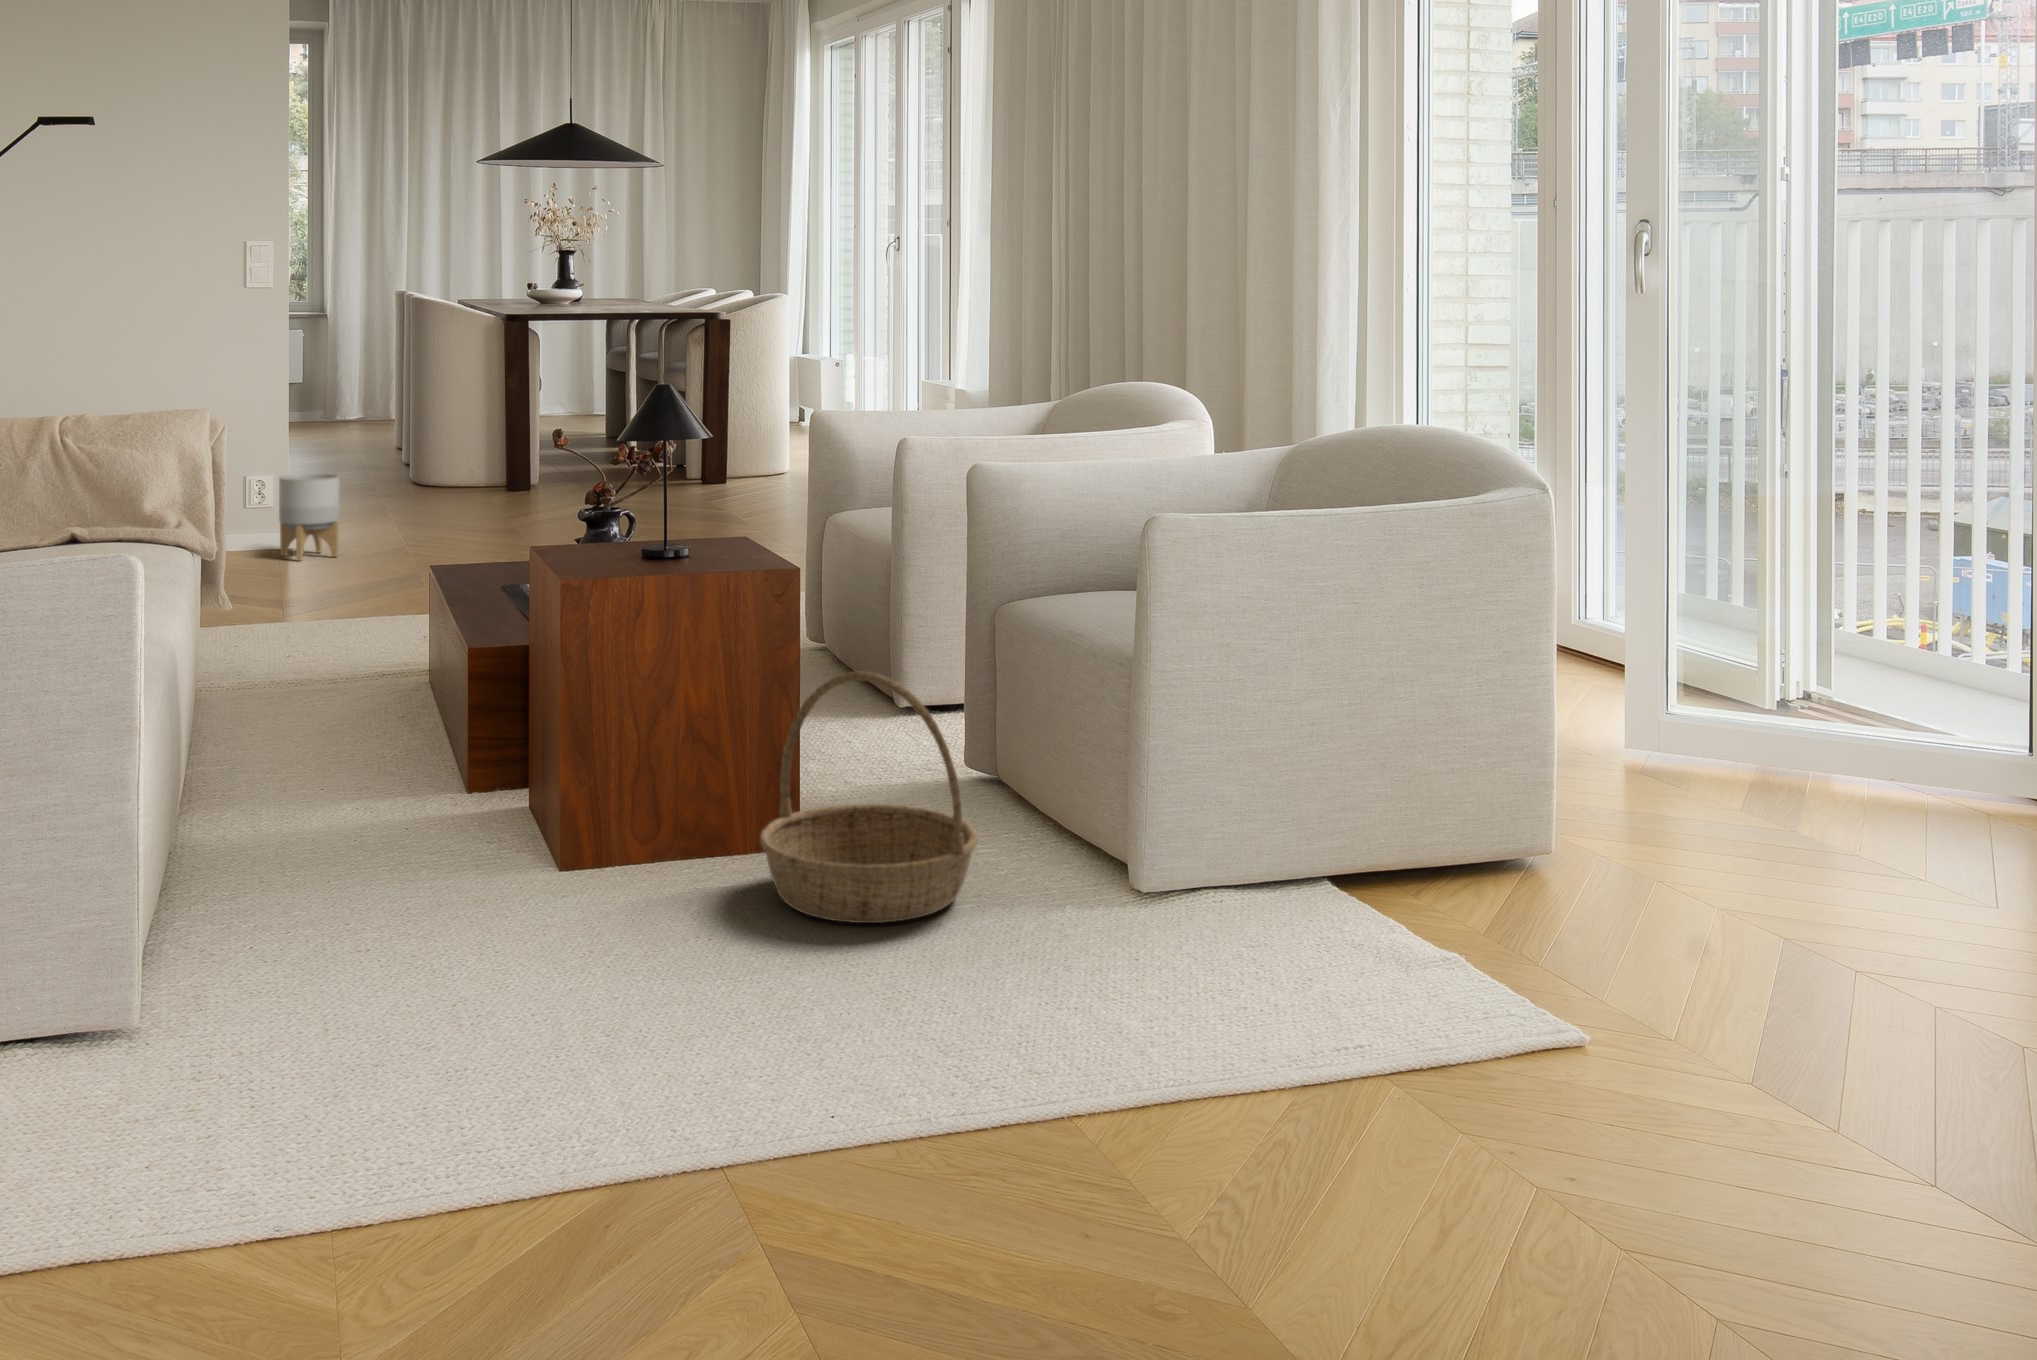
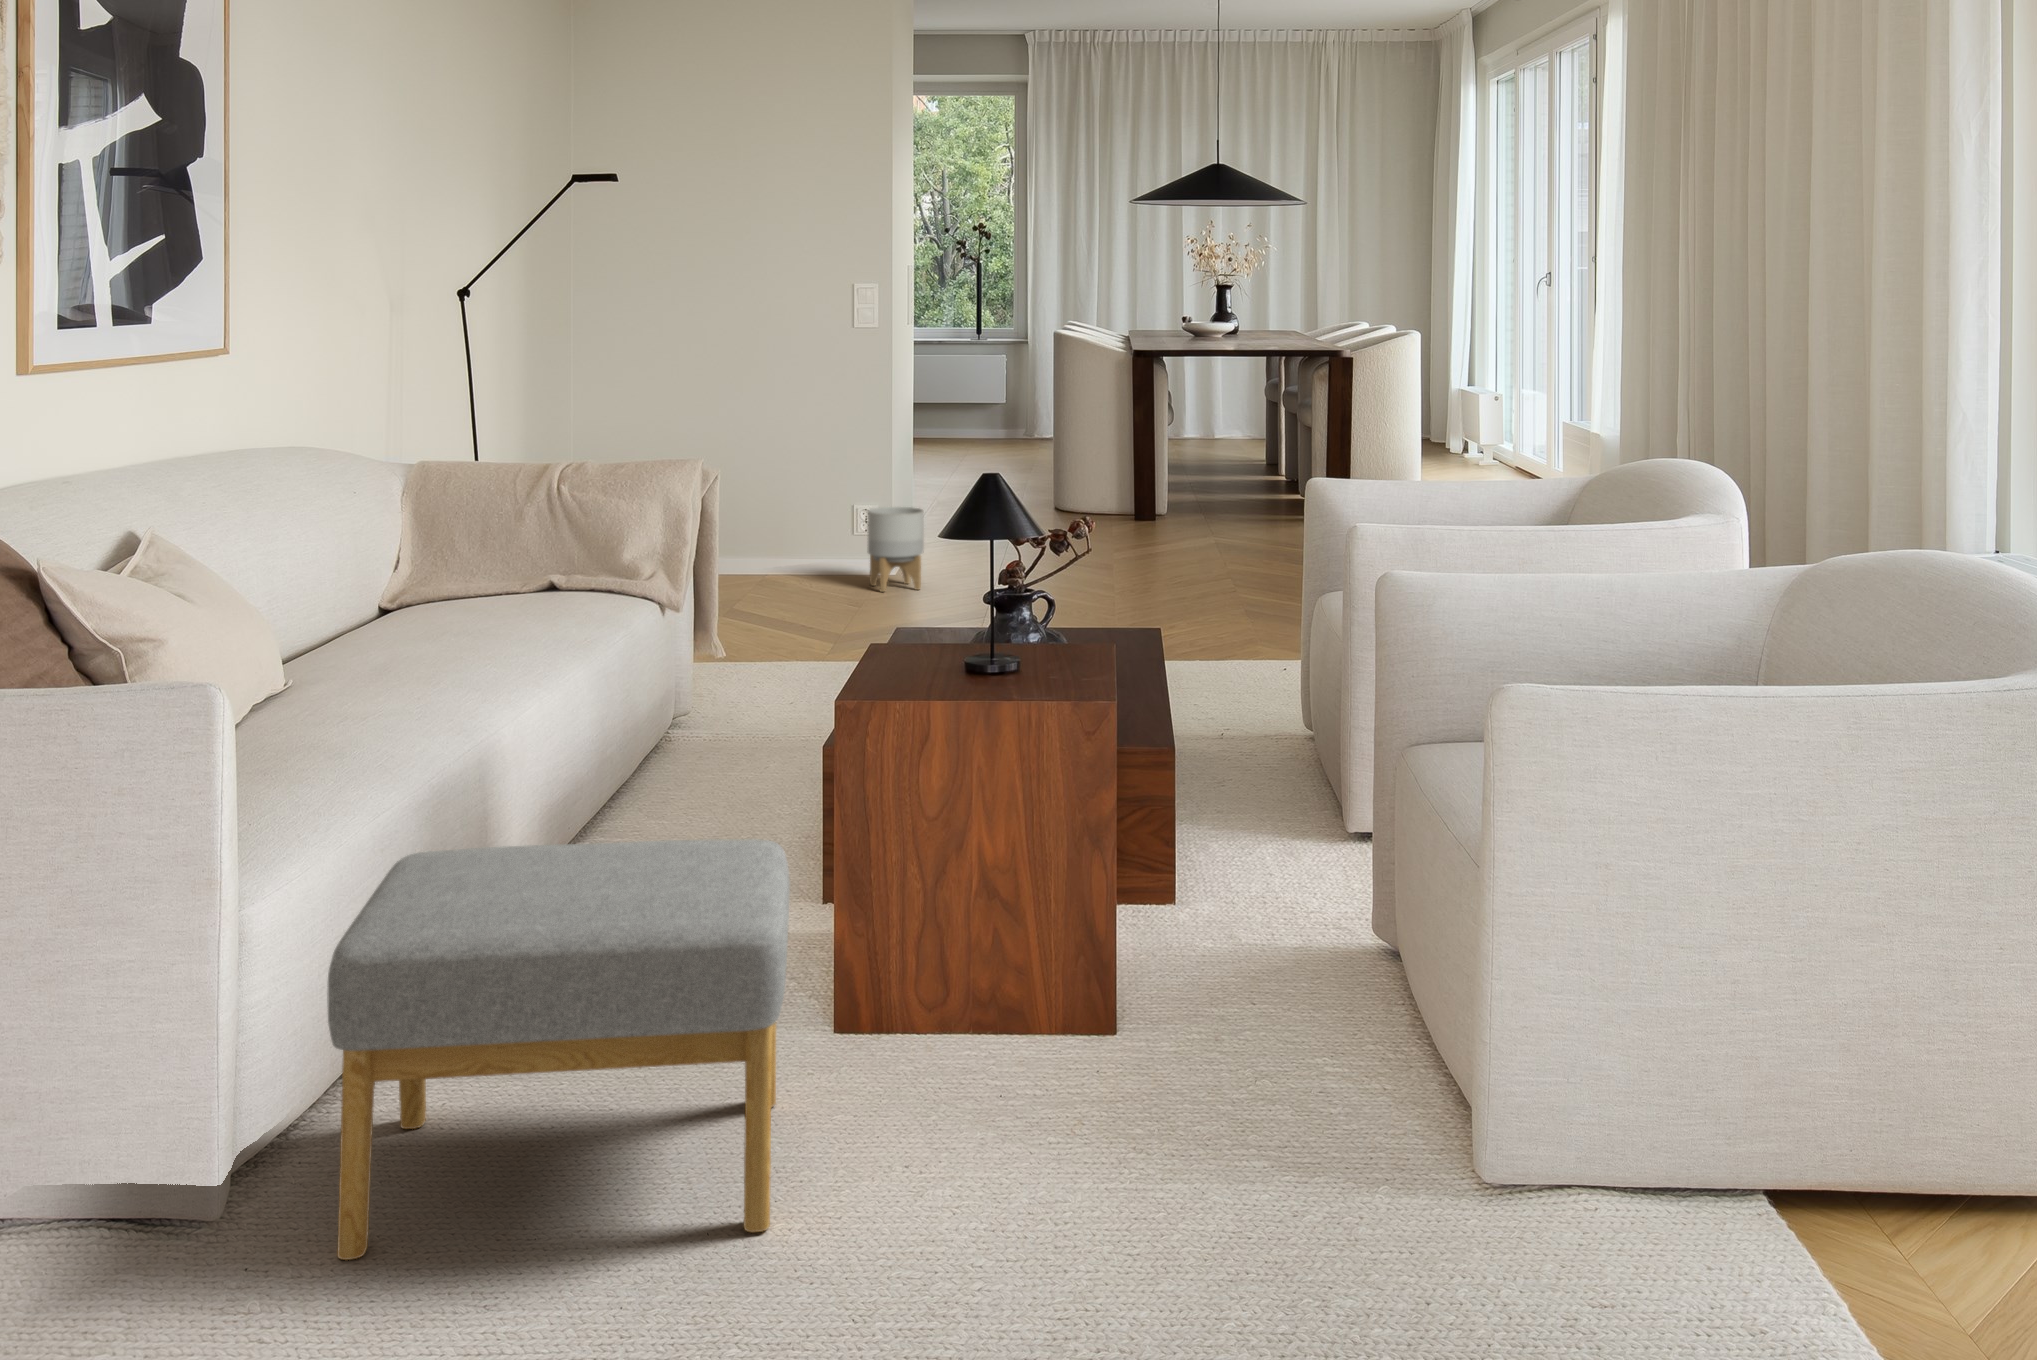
basket: present [760,671,978,923] -> none [1022,855,1293,1188]
footstool: none [209,687,615,1037] -> present [327,839,790,1260]

